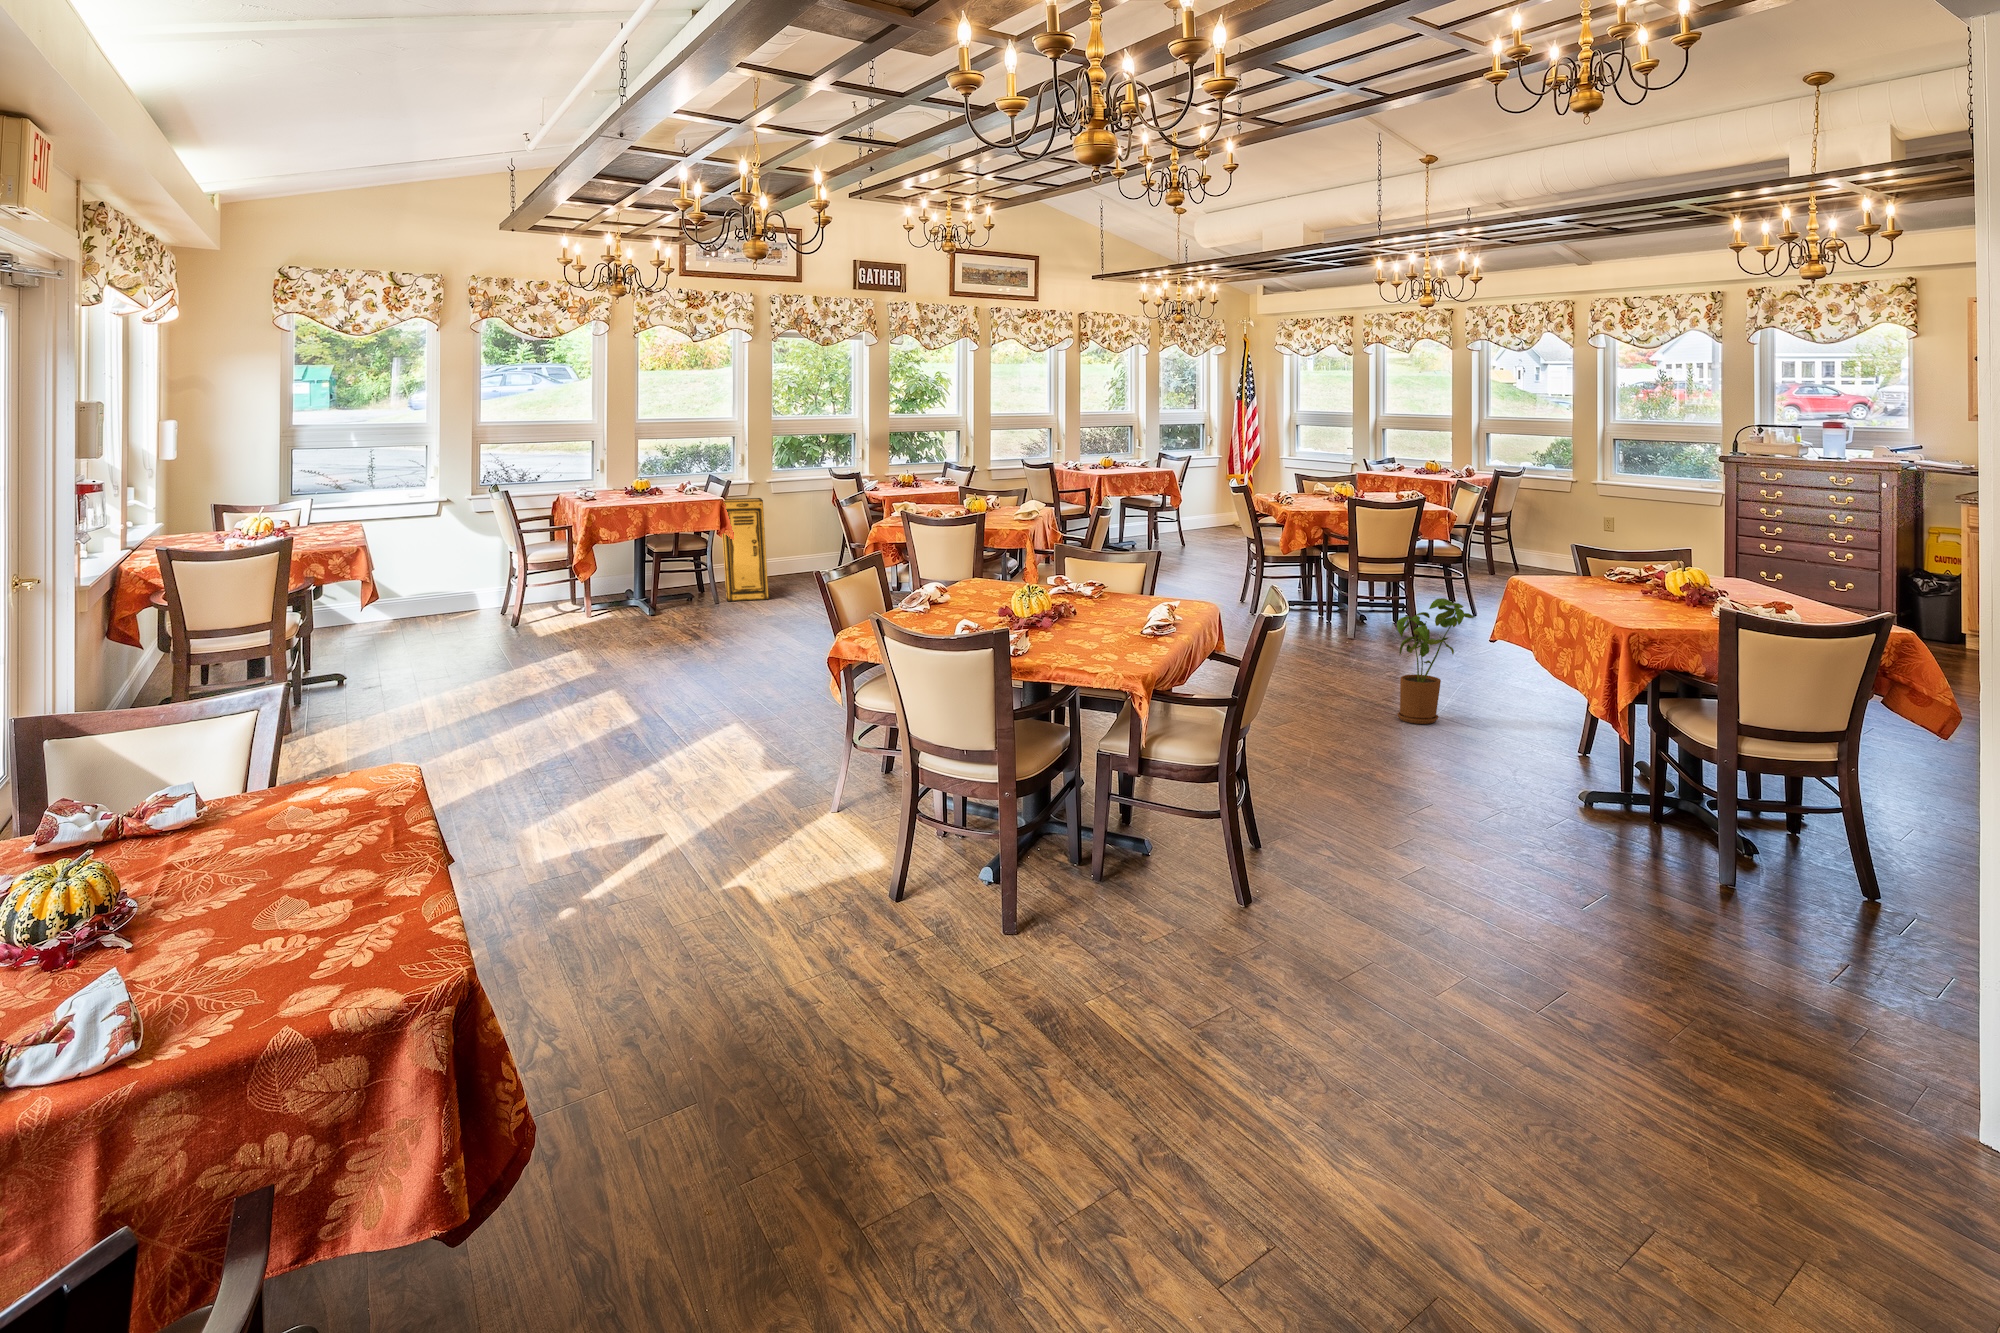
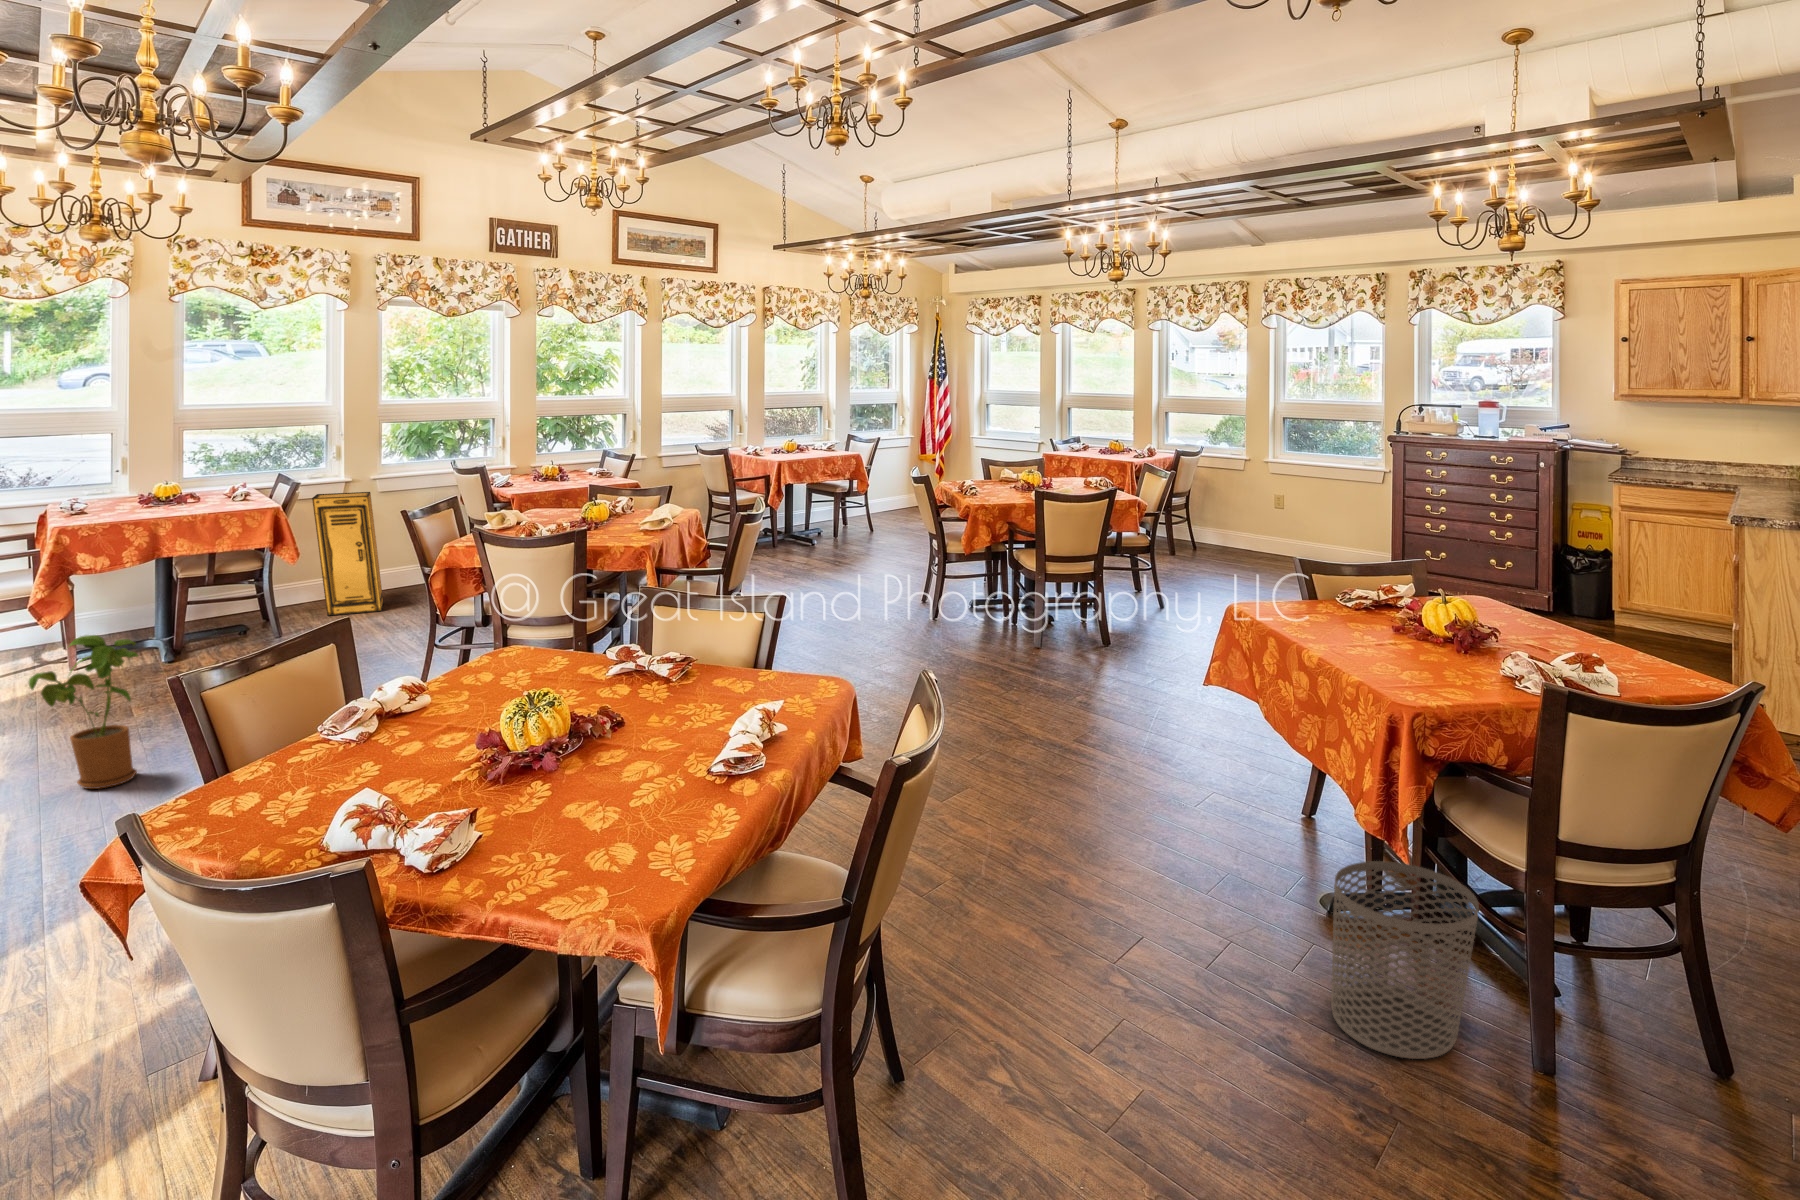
house plant: present [1397,598,1474,724] -> present [29,635,138,789]
waste bin: none [1579,746,1691,875] -> present [1331,861,1479,1059]

